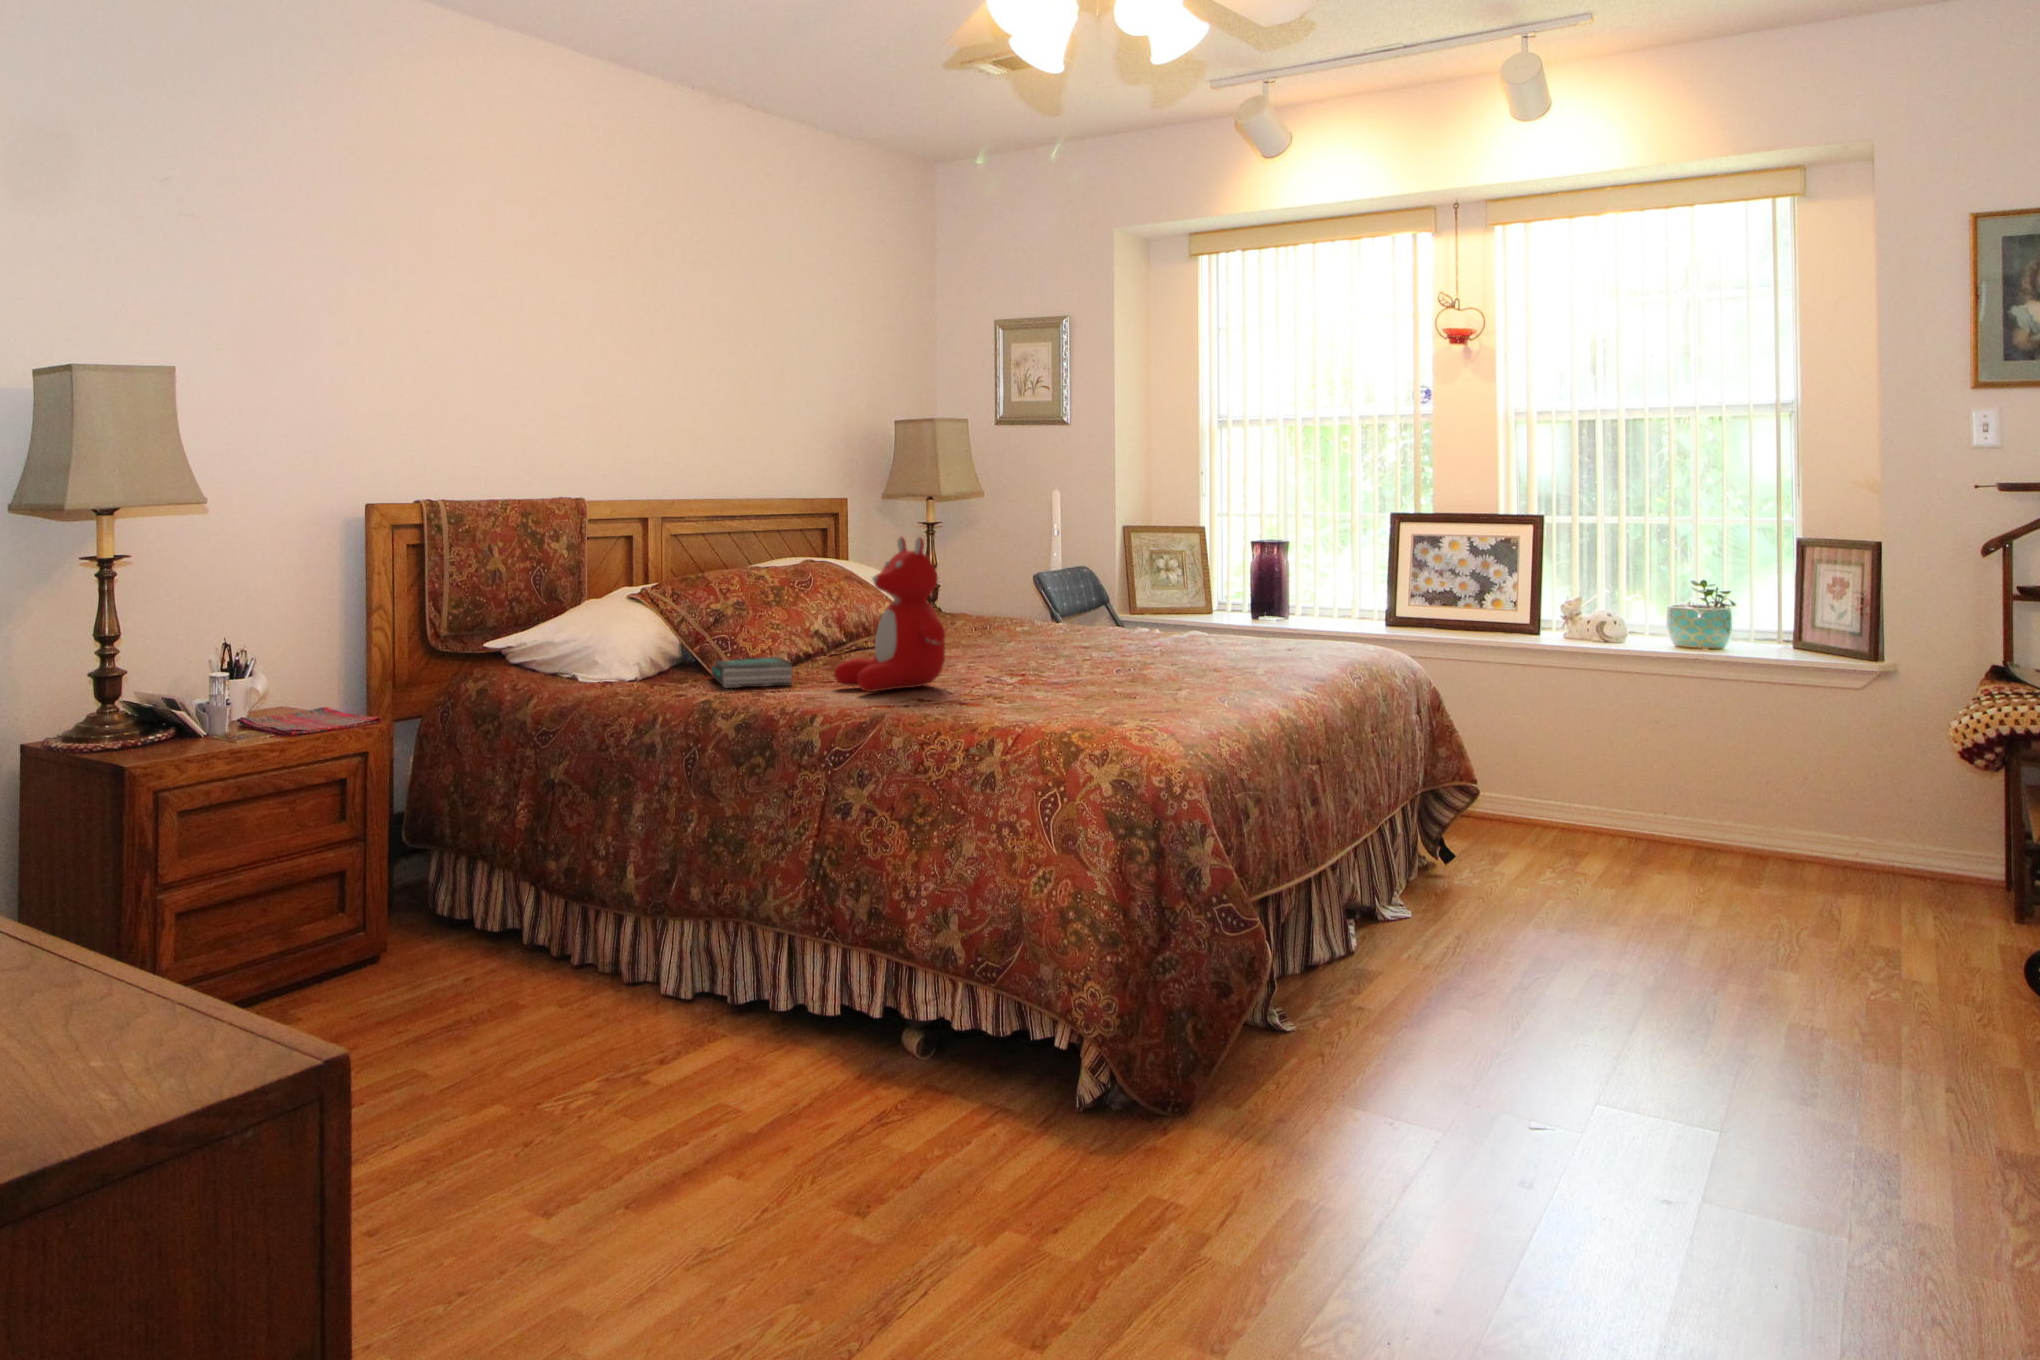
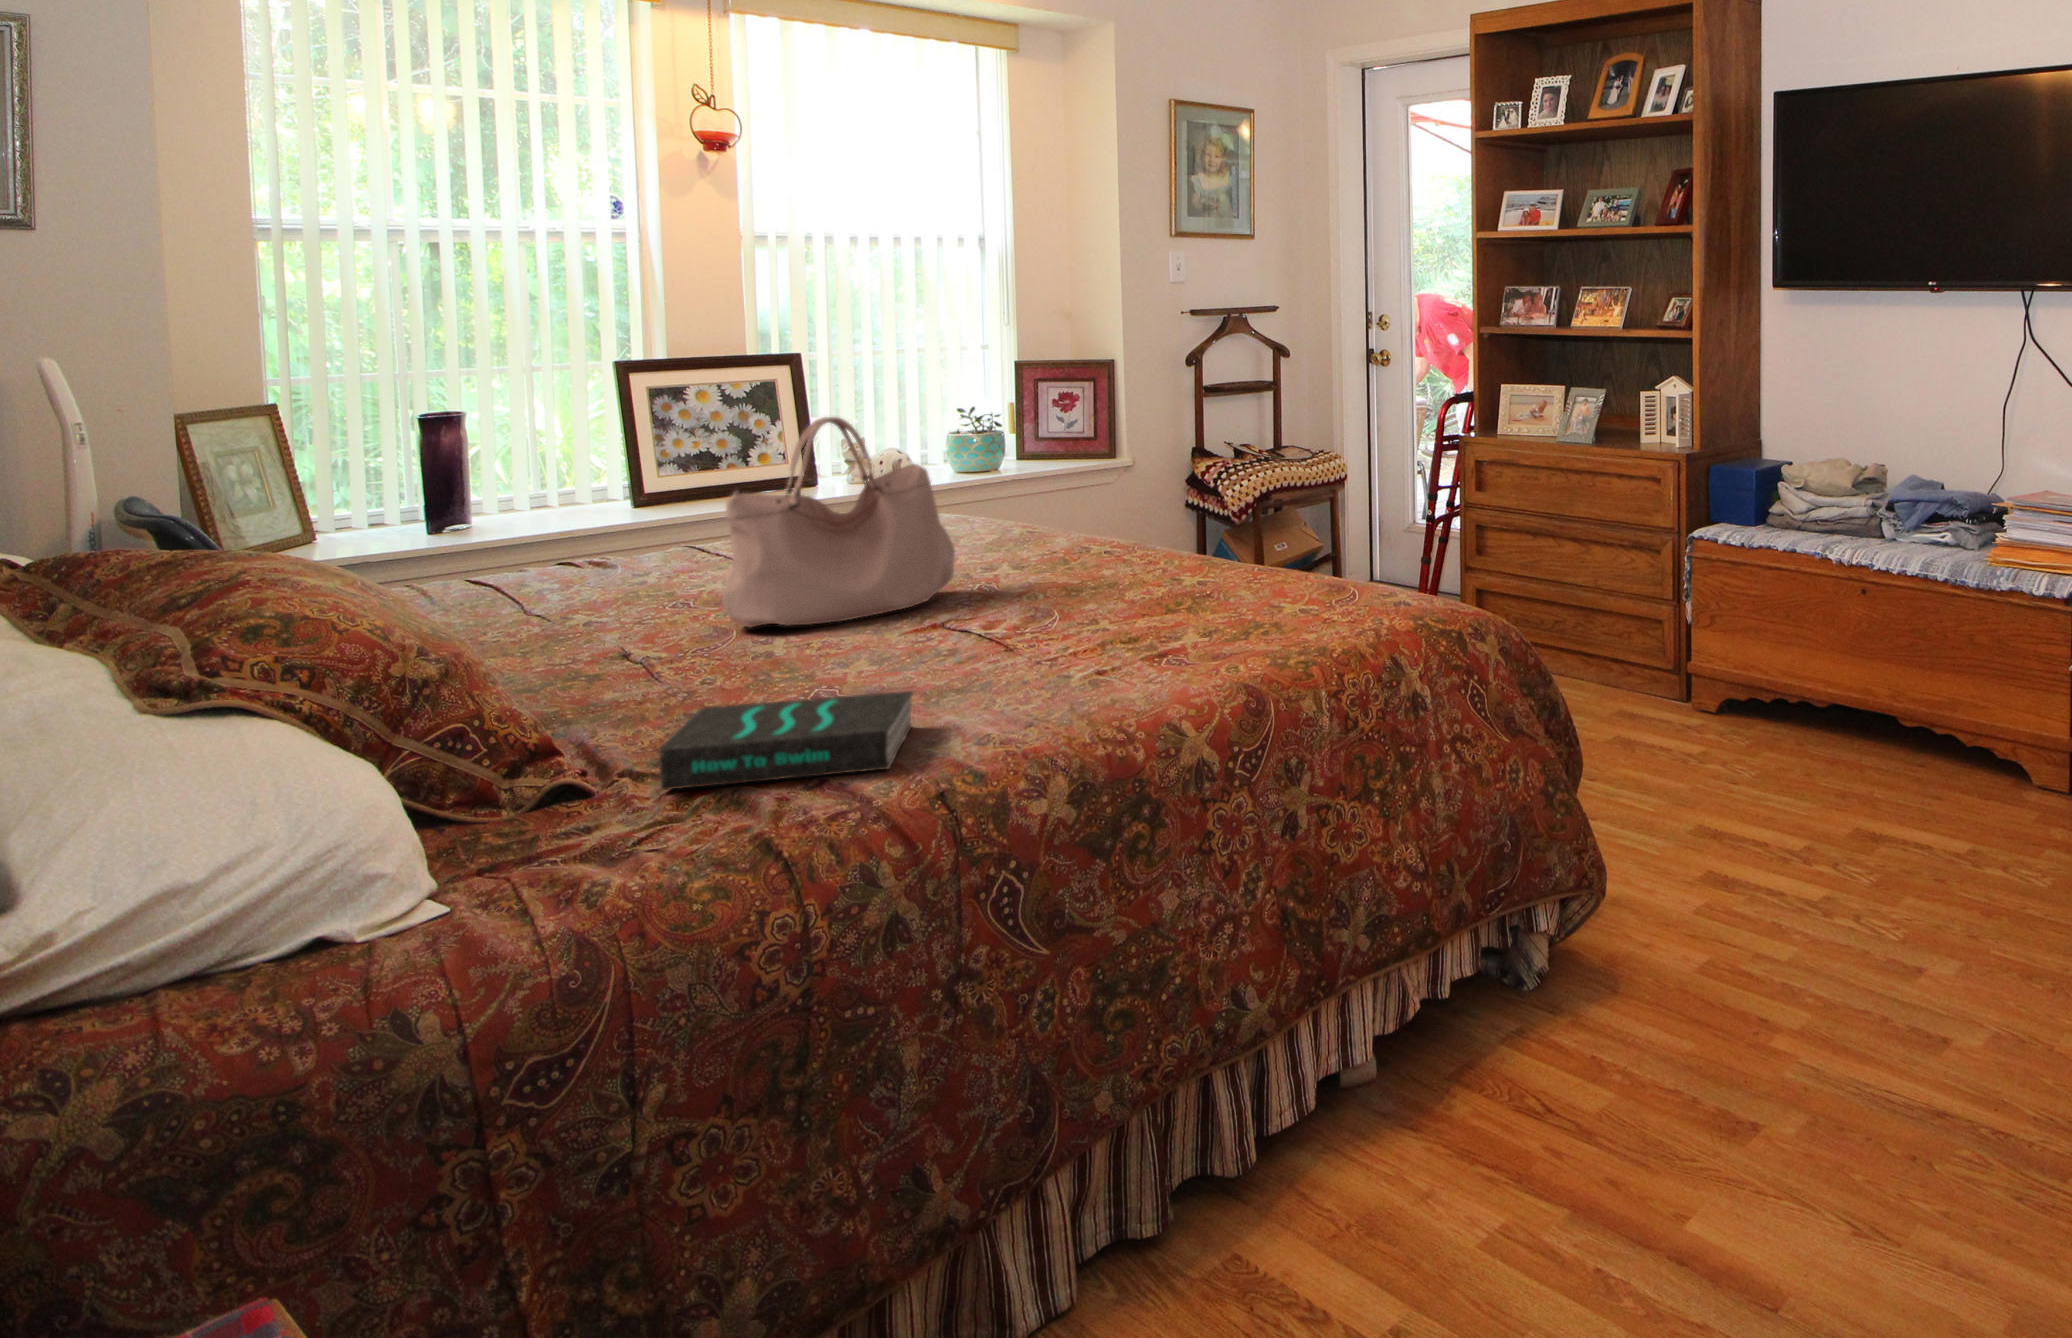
handbag: none [971,532,1088,663] -> present [722,417,955,628]
teddy bear: present [834,536,945,692] -> none [949,433,1148,690]

